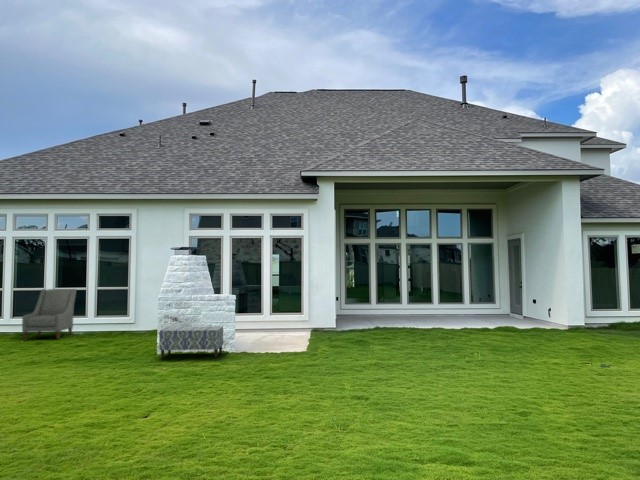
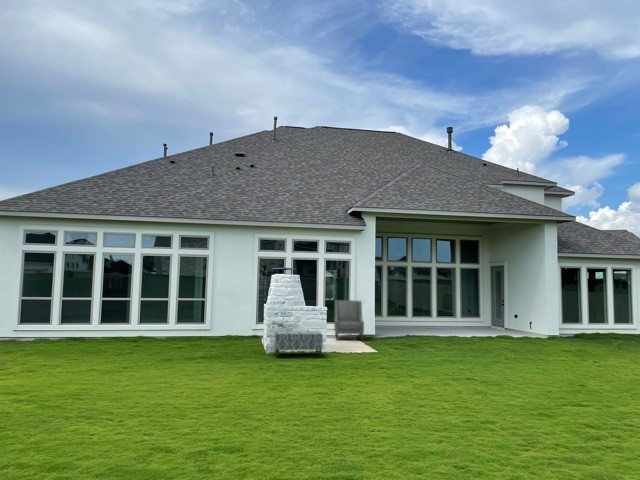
chair: present [22,289,76,340] -> present [334,300,364,340]

